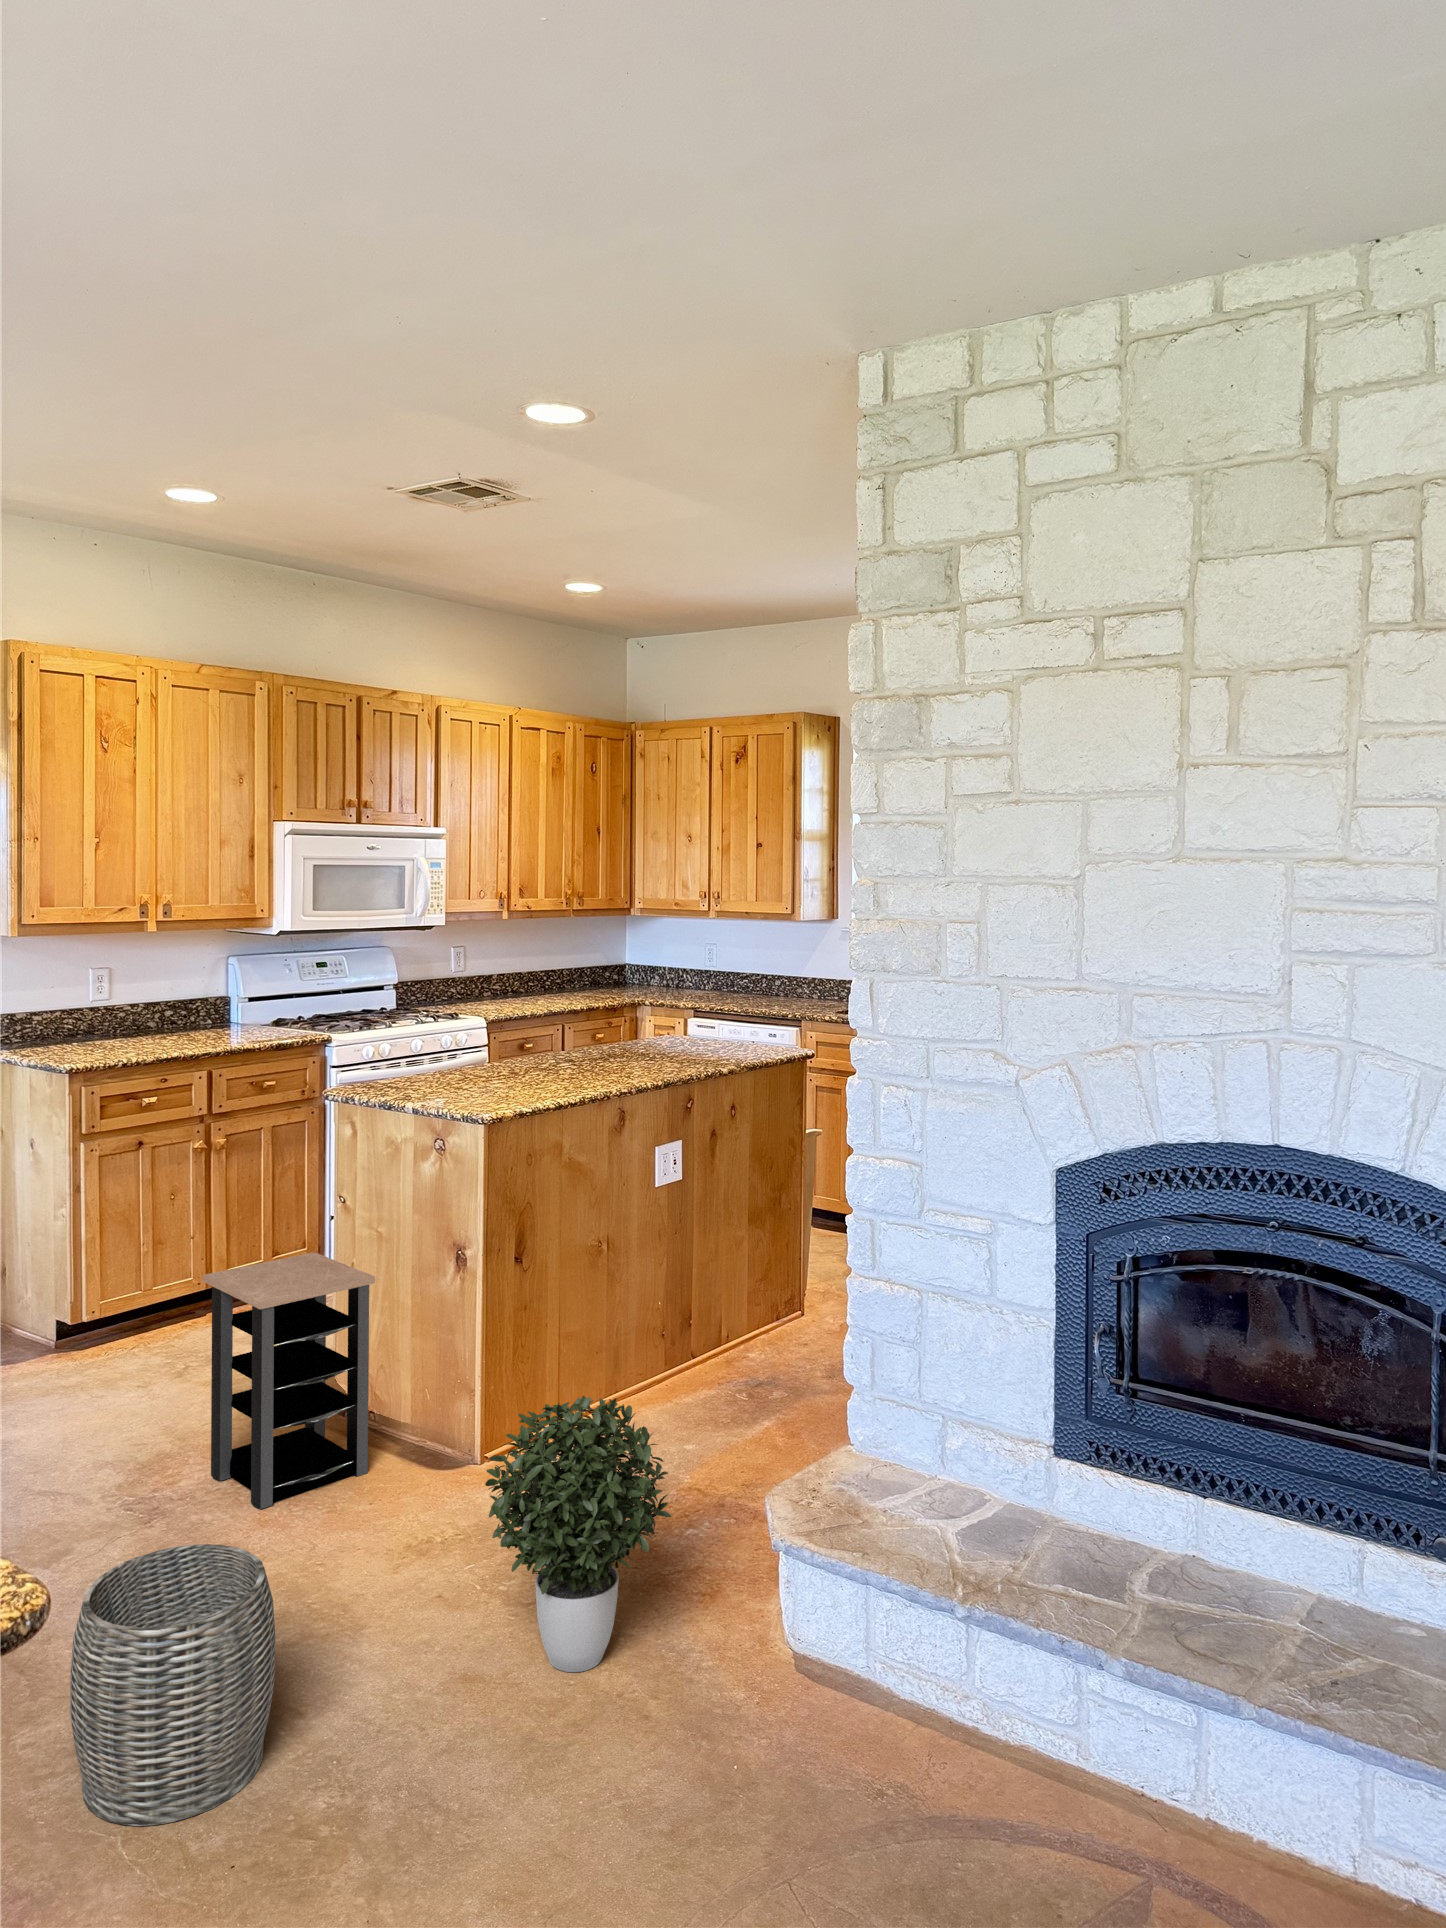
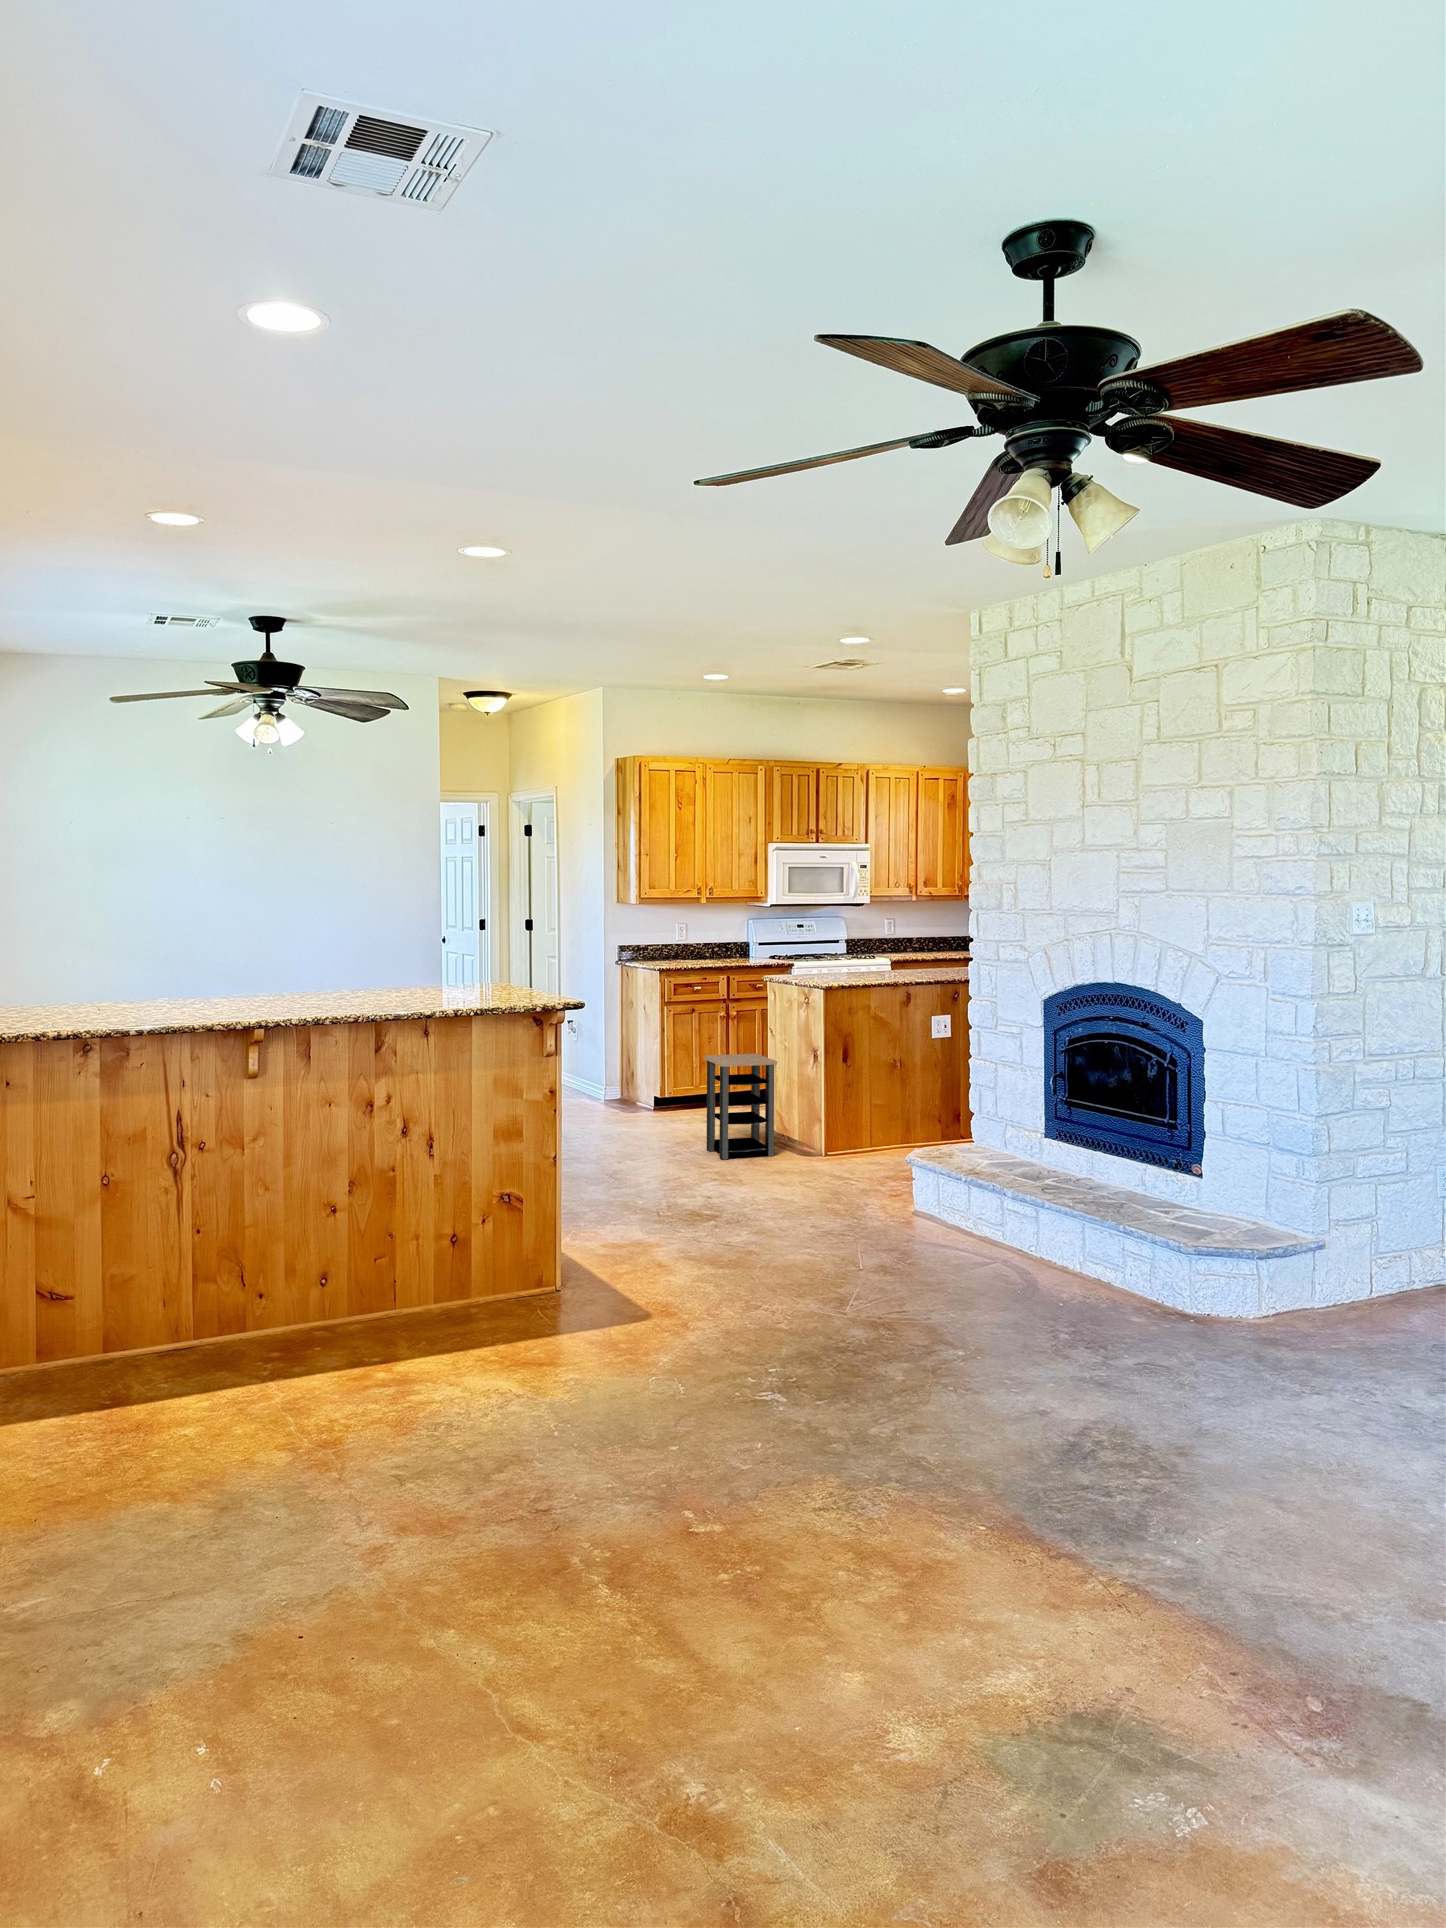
potted plant: present [485,1396,671,1672] -> none [788,1092,868,1208]
woven basket: present [70,1544,275,1826] -> none [629,1128,700,1214]

